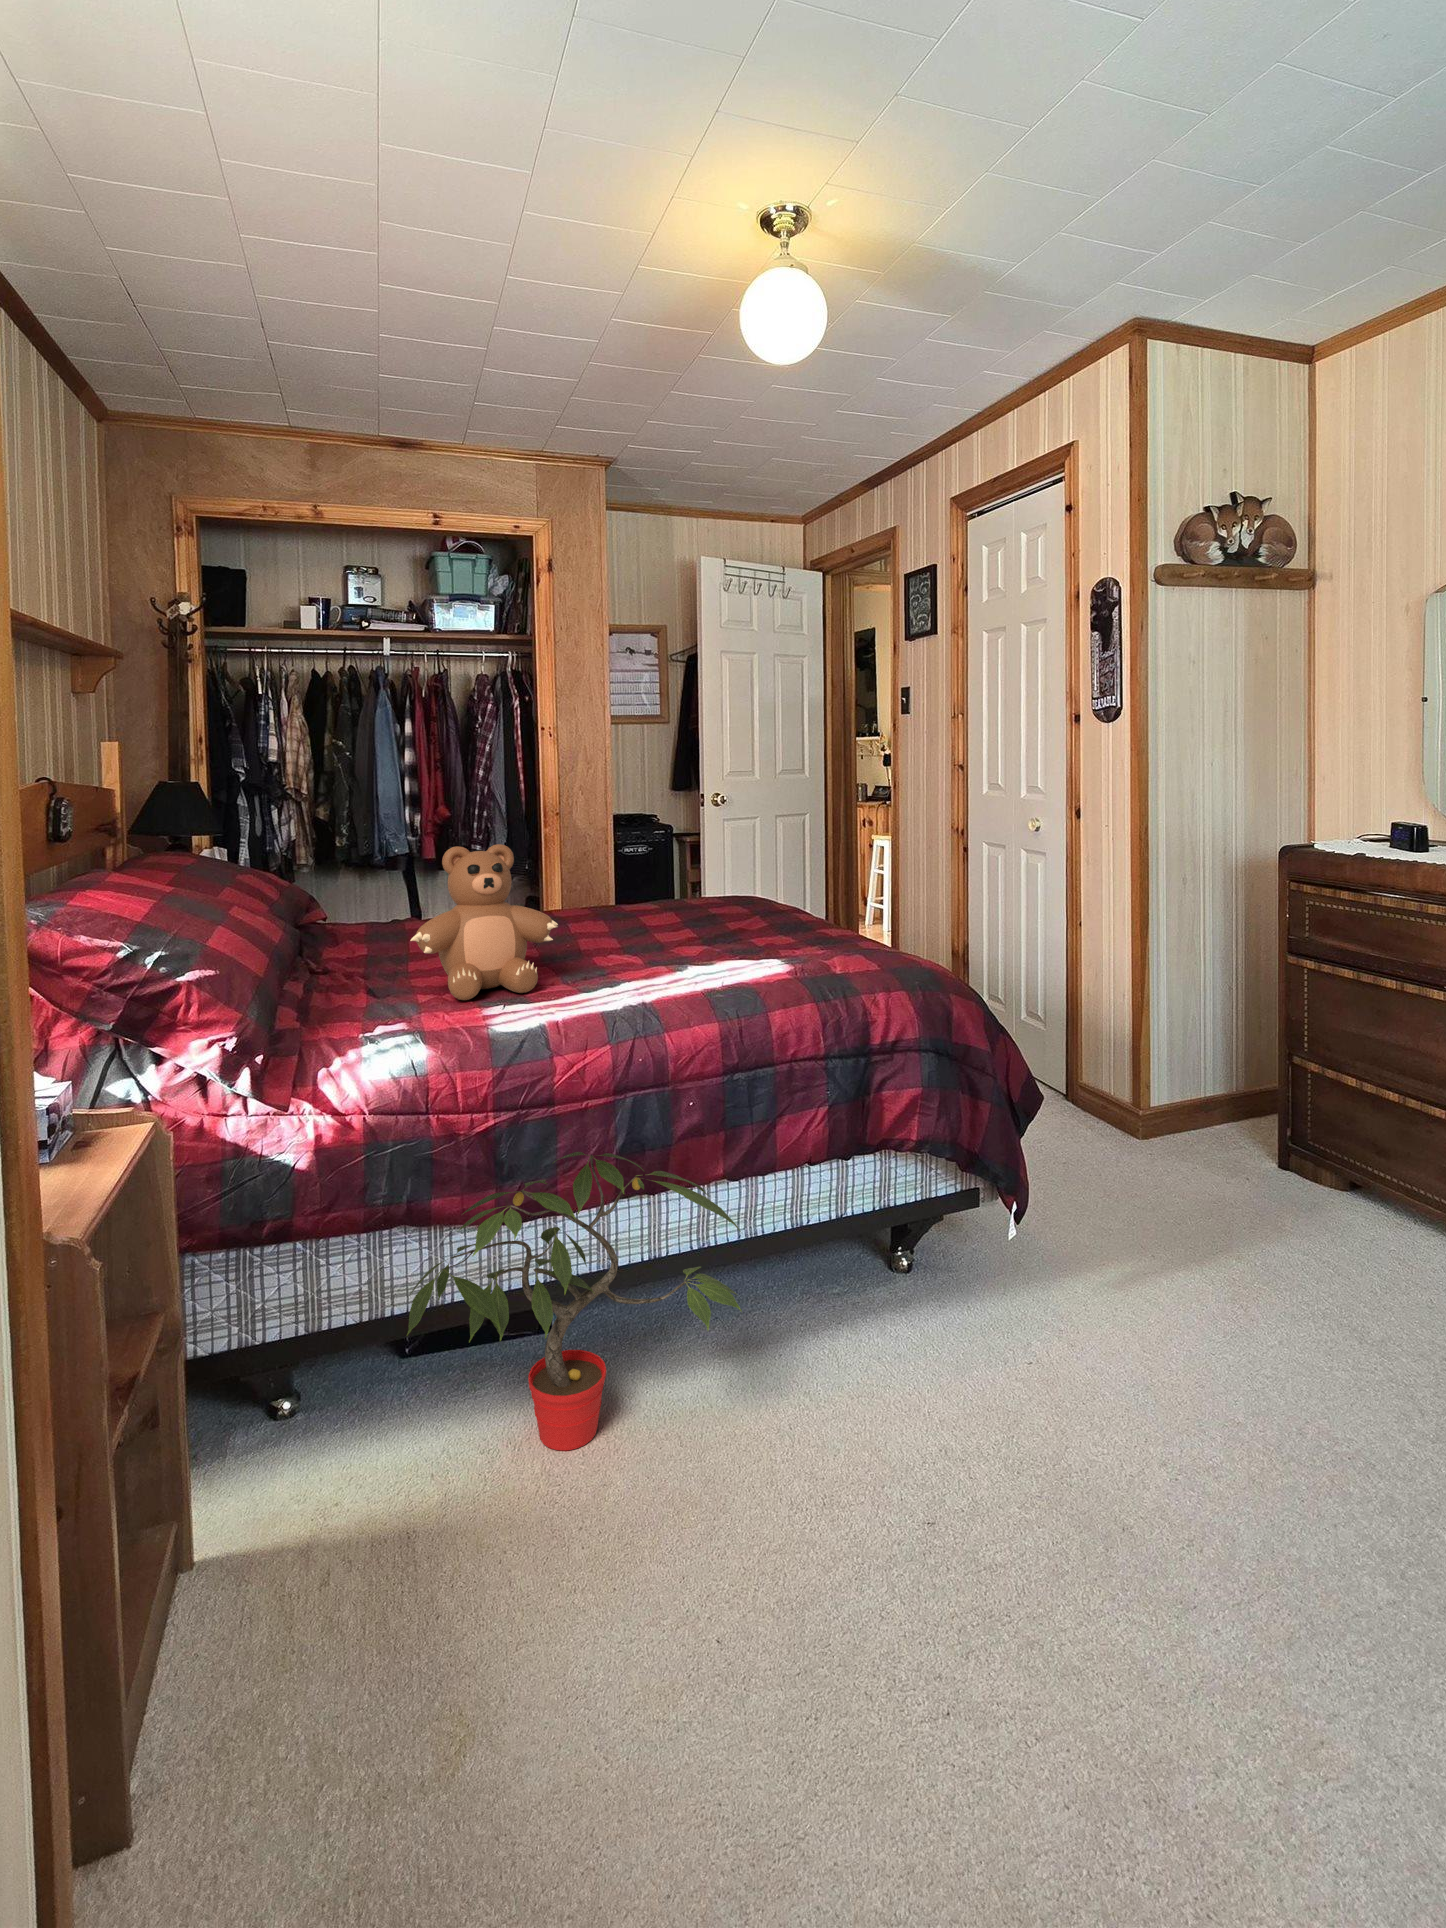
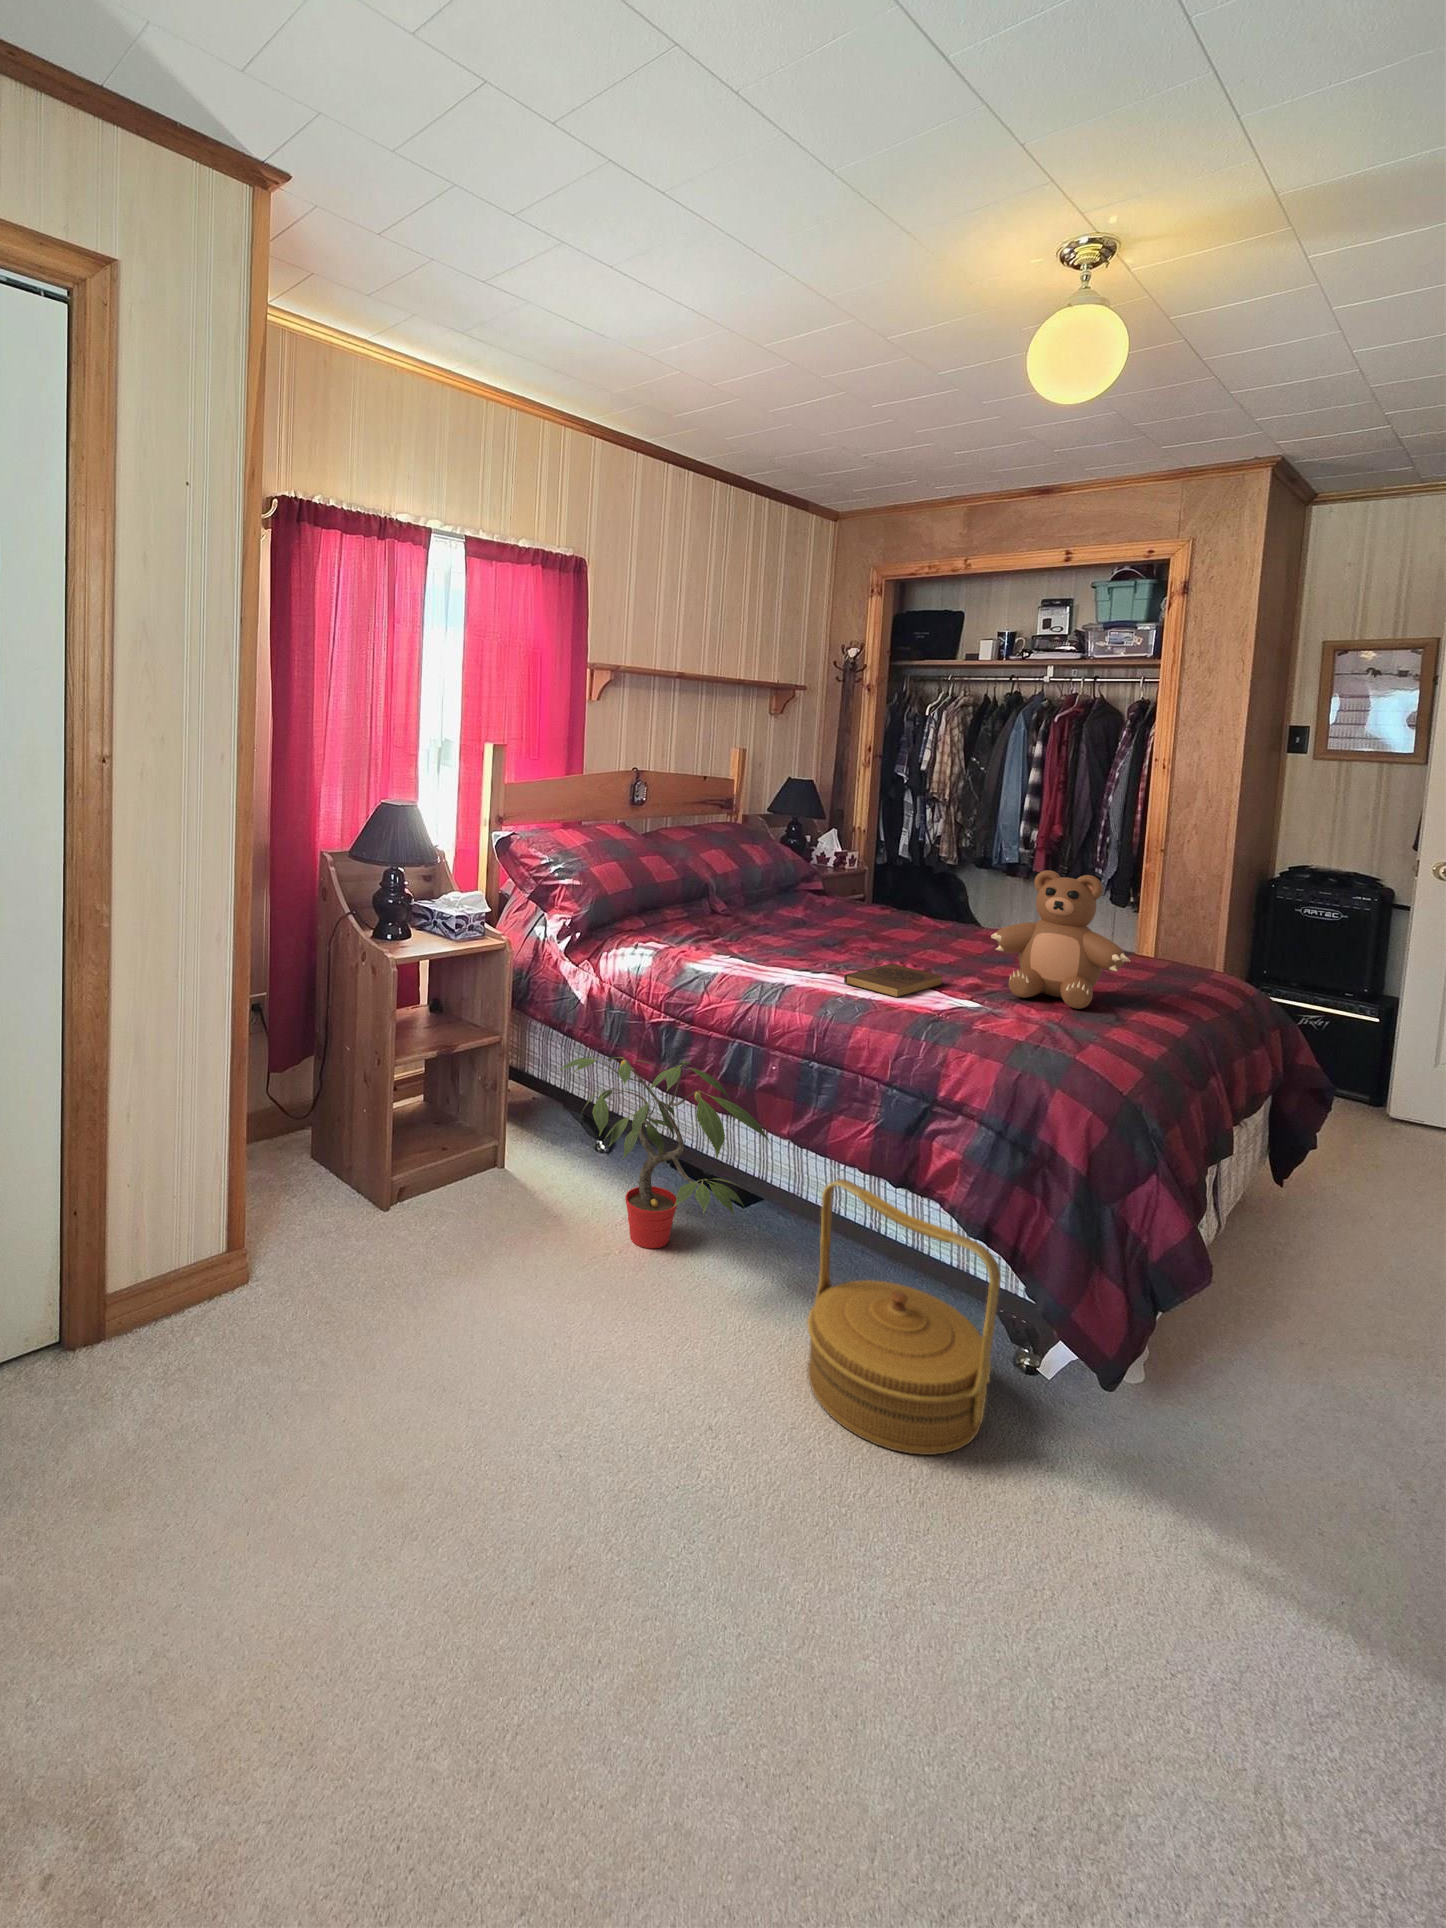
teddy bear: present [410,844,558,1000] -> present [991,870,1130,1009]
book: none [624,953,713,987] -> present [844,964,942,997]
woven basket: none [833,1153,1021,1408] -> present [807,1179,1001,1455]

